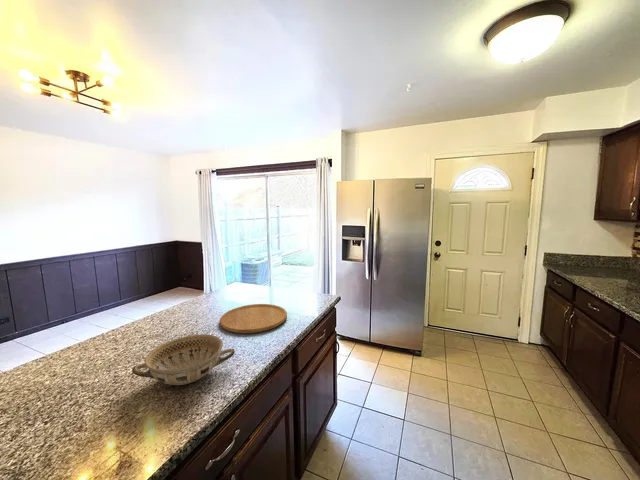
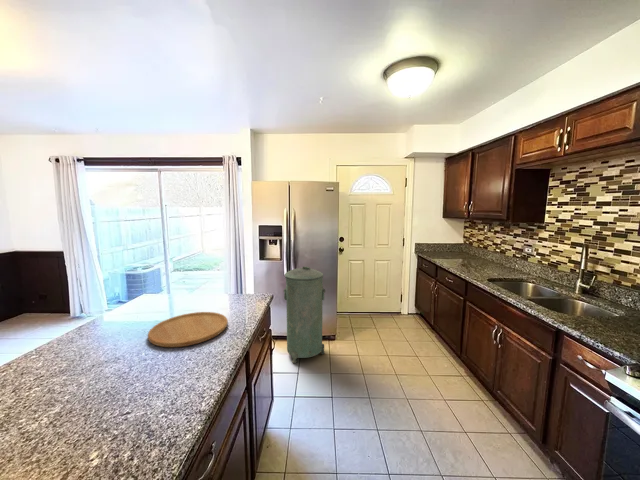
trash can: none [363,270,409,371] -> present [284,267,325,363]
ceramic bowl: present [132,334,235,385] -> none [64,353,194,418]

